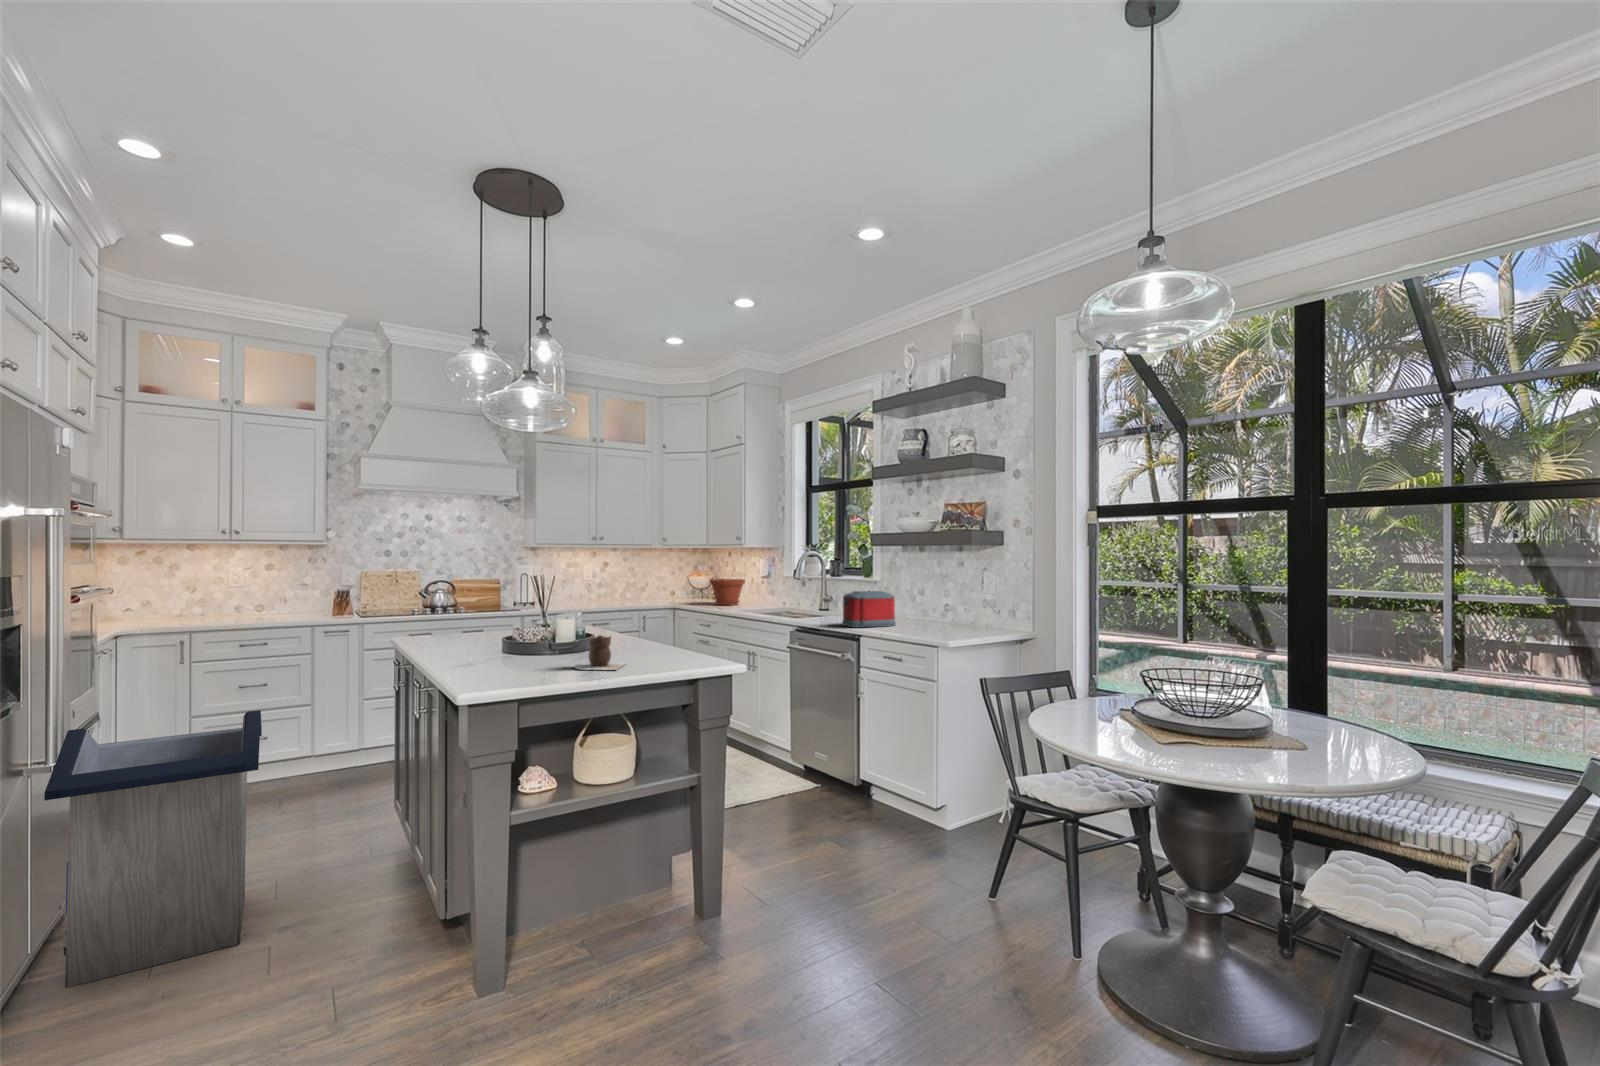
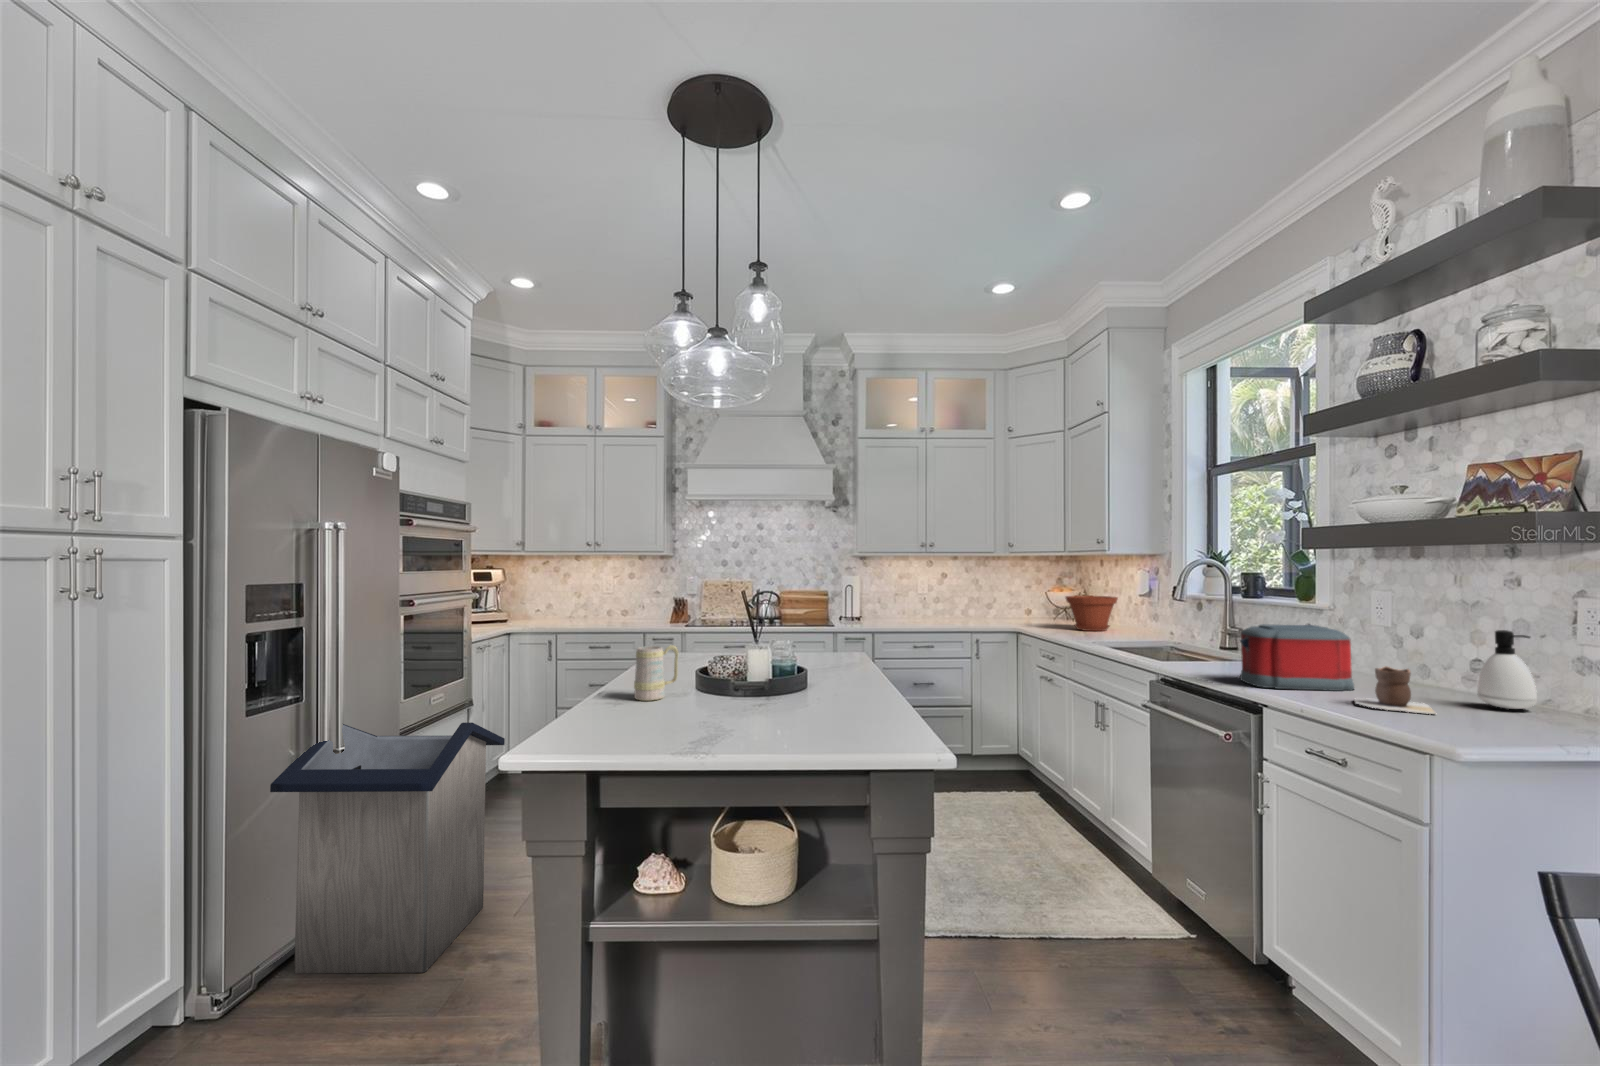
soap dispenser: none [946,588,967,627] -> present [1477,630,1537,709]
mug: none [488,619,522,662] -> present [634,645,678,701]
vase: present [574,635,626,670] -> present [1354,667,1437,714]

